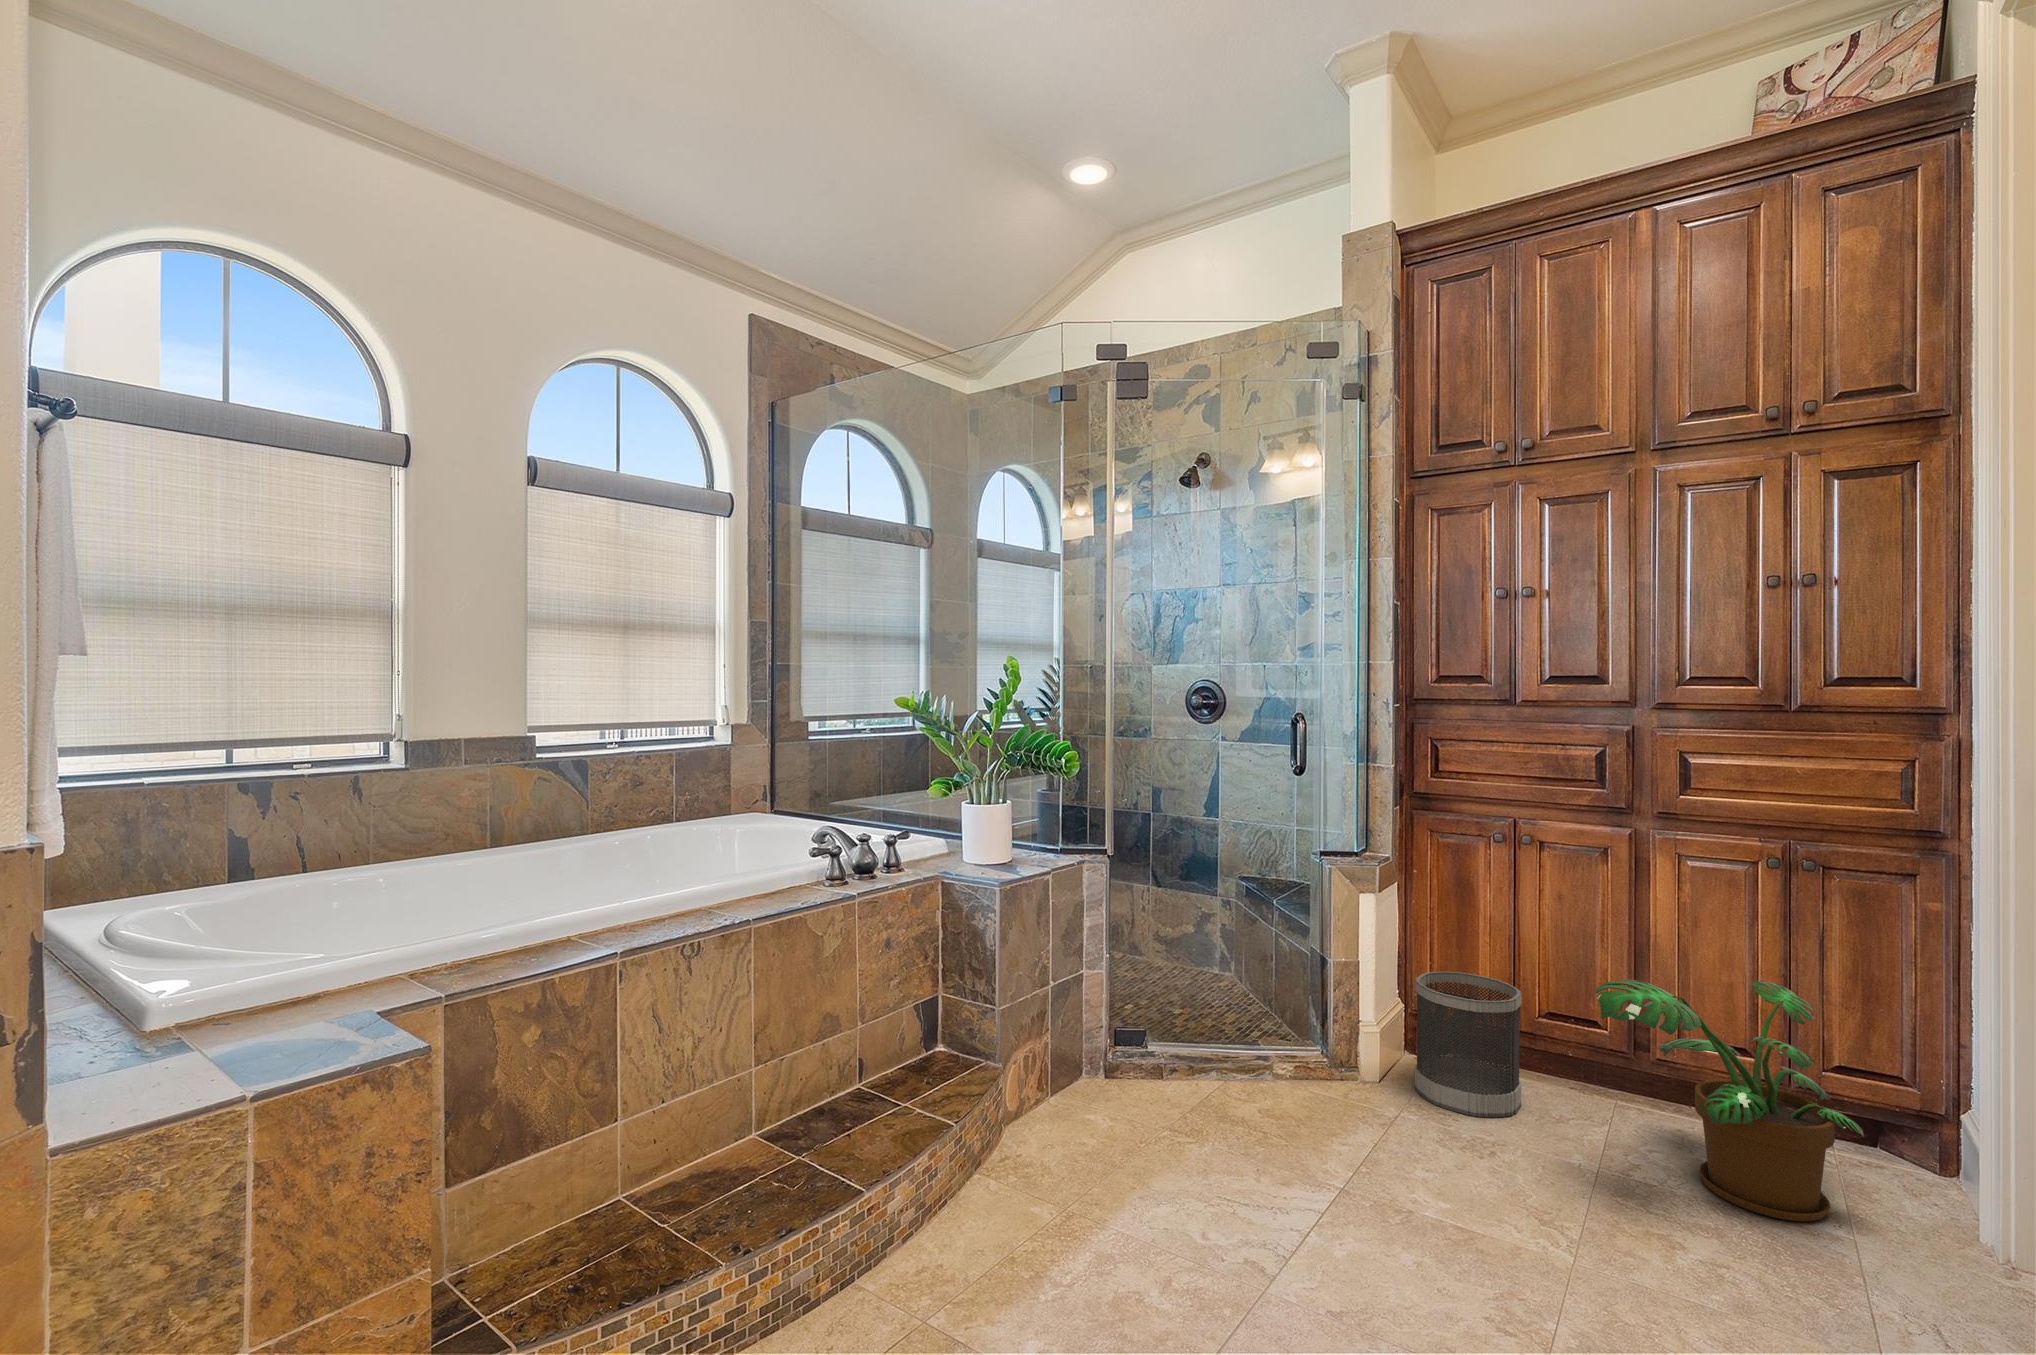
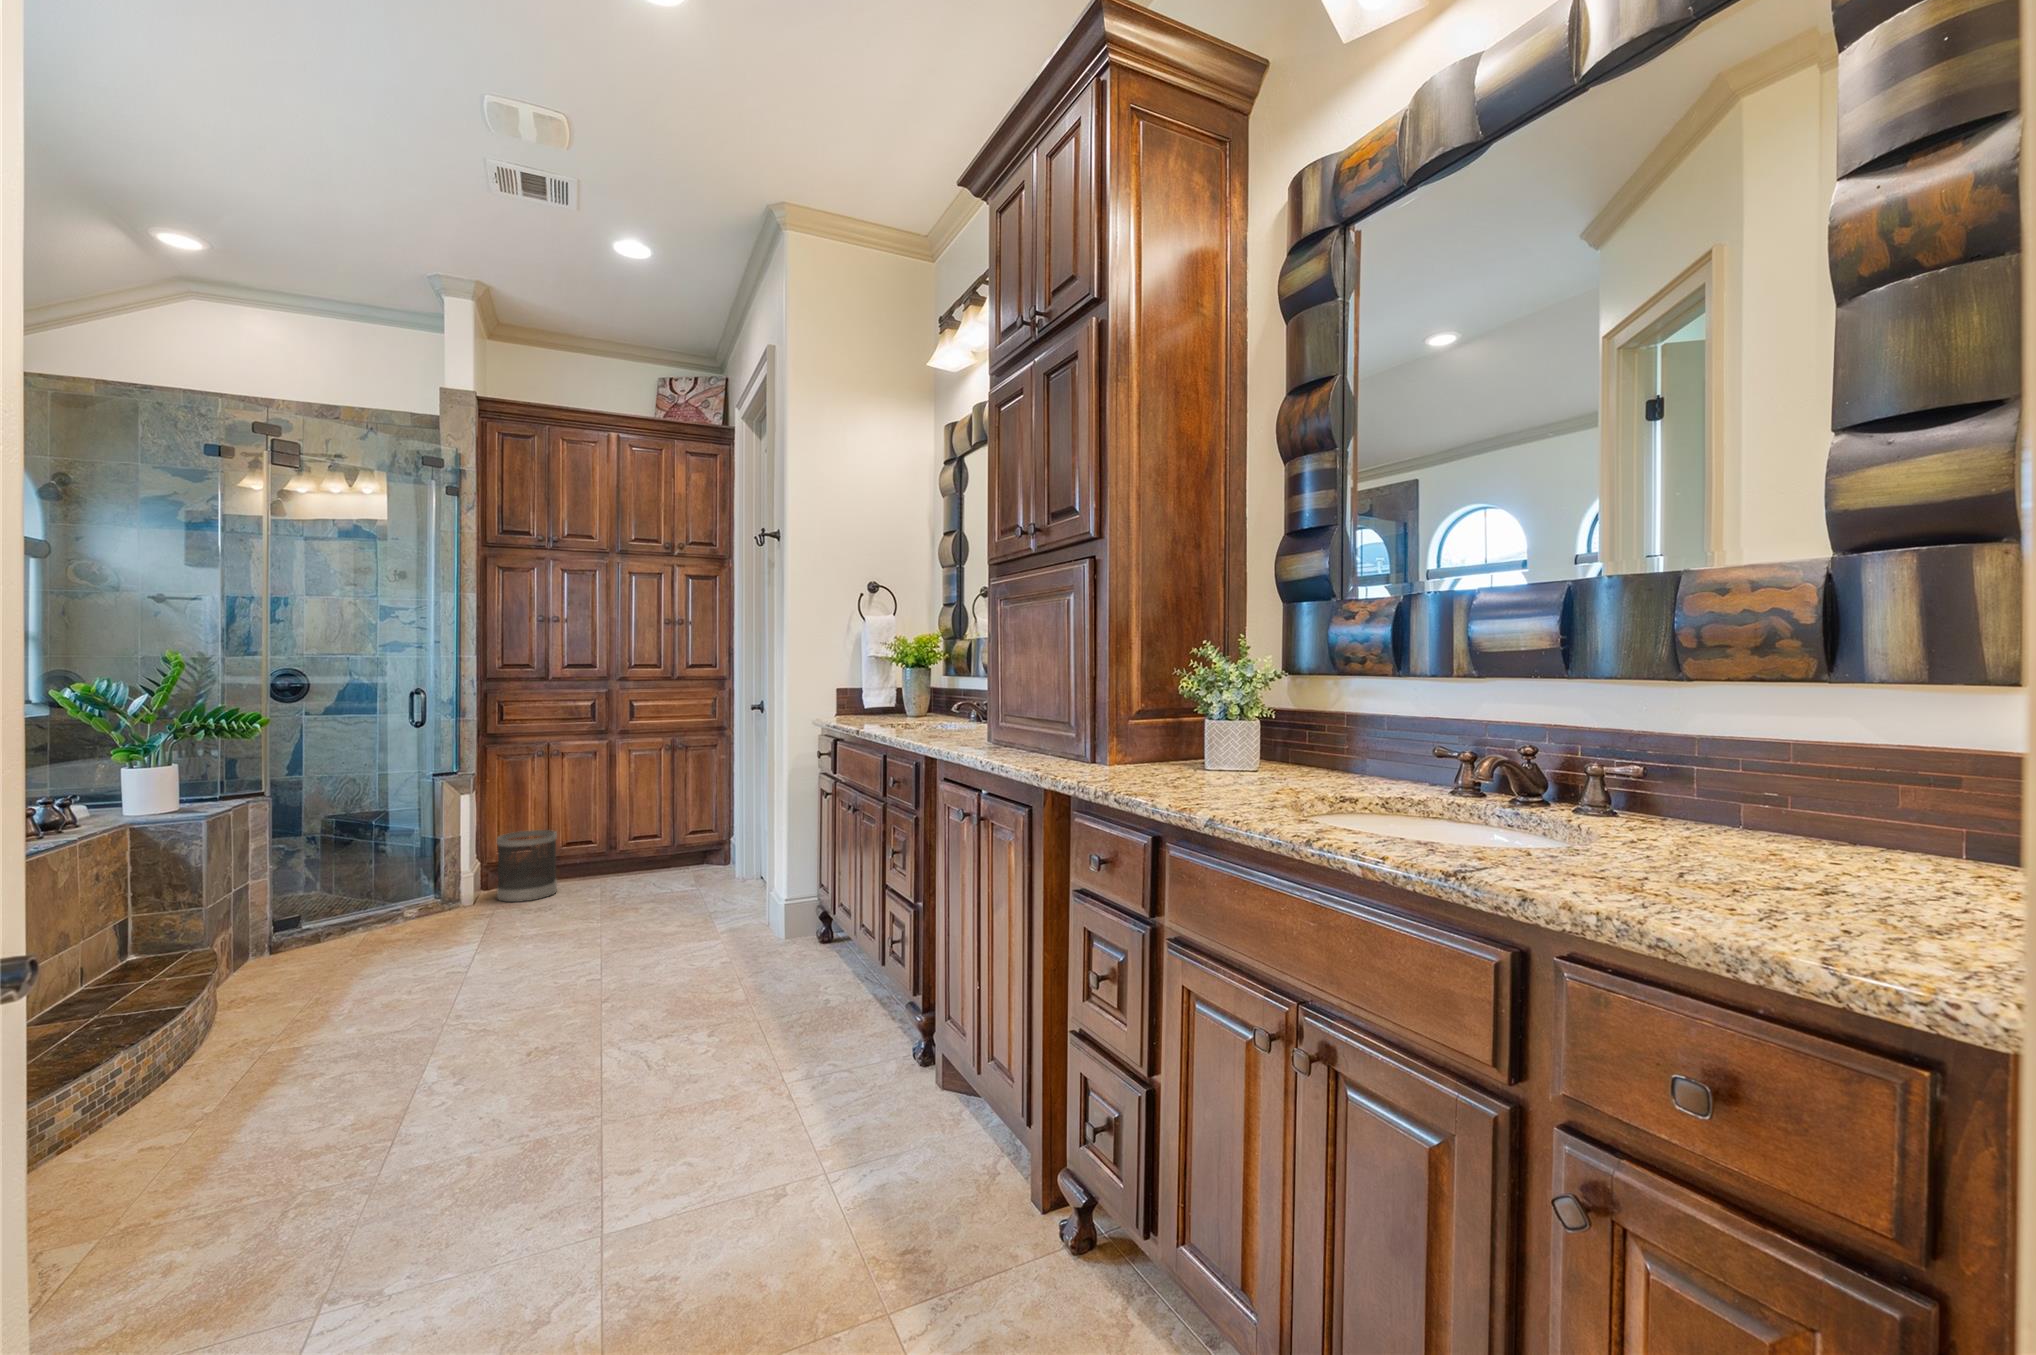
potted plant: present [1595,980,1864,1222] -> none [599,800,698,892]

